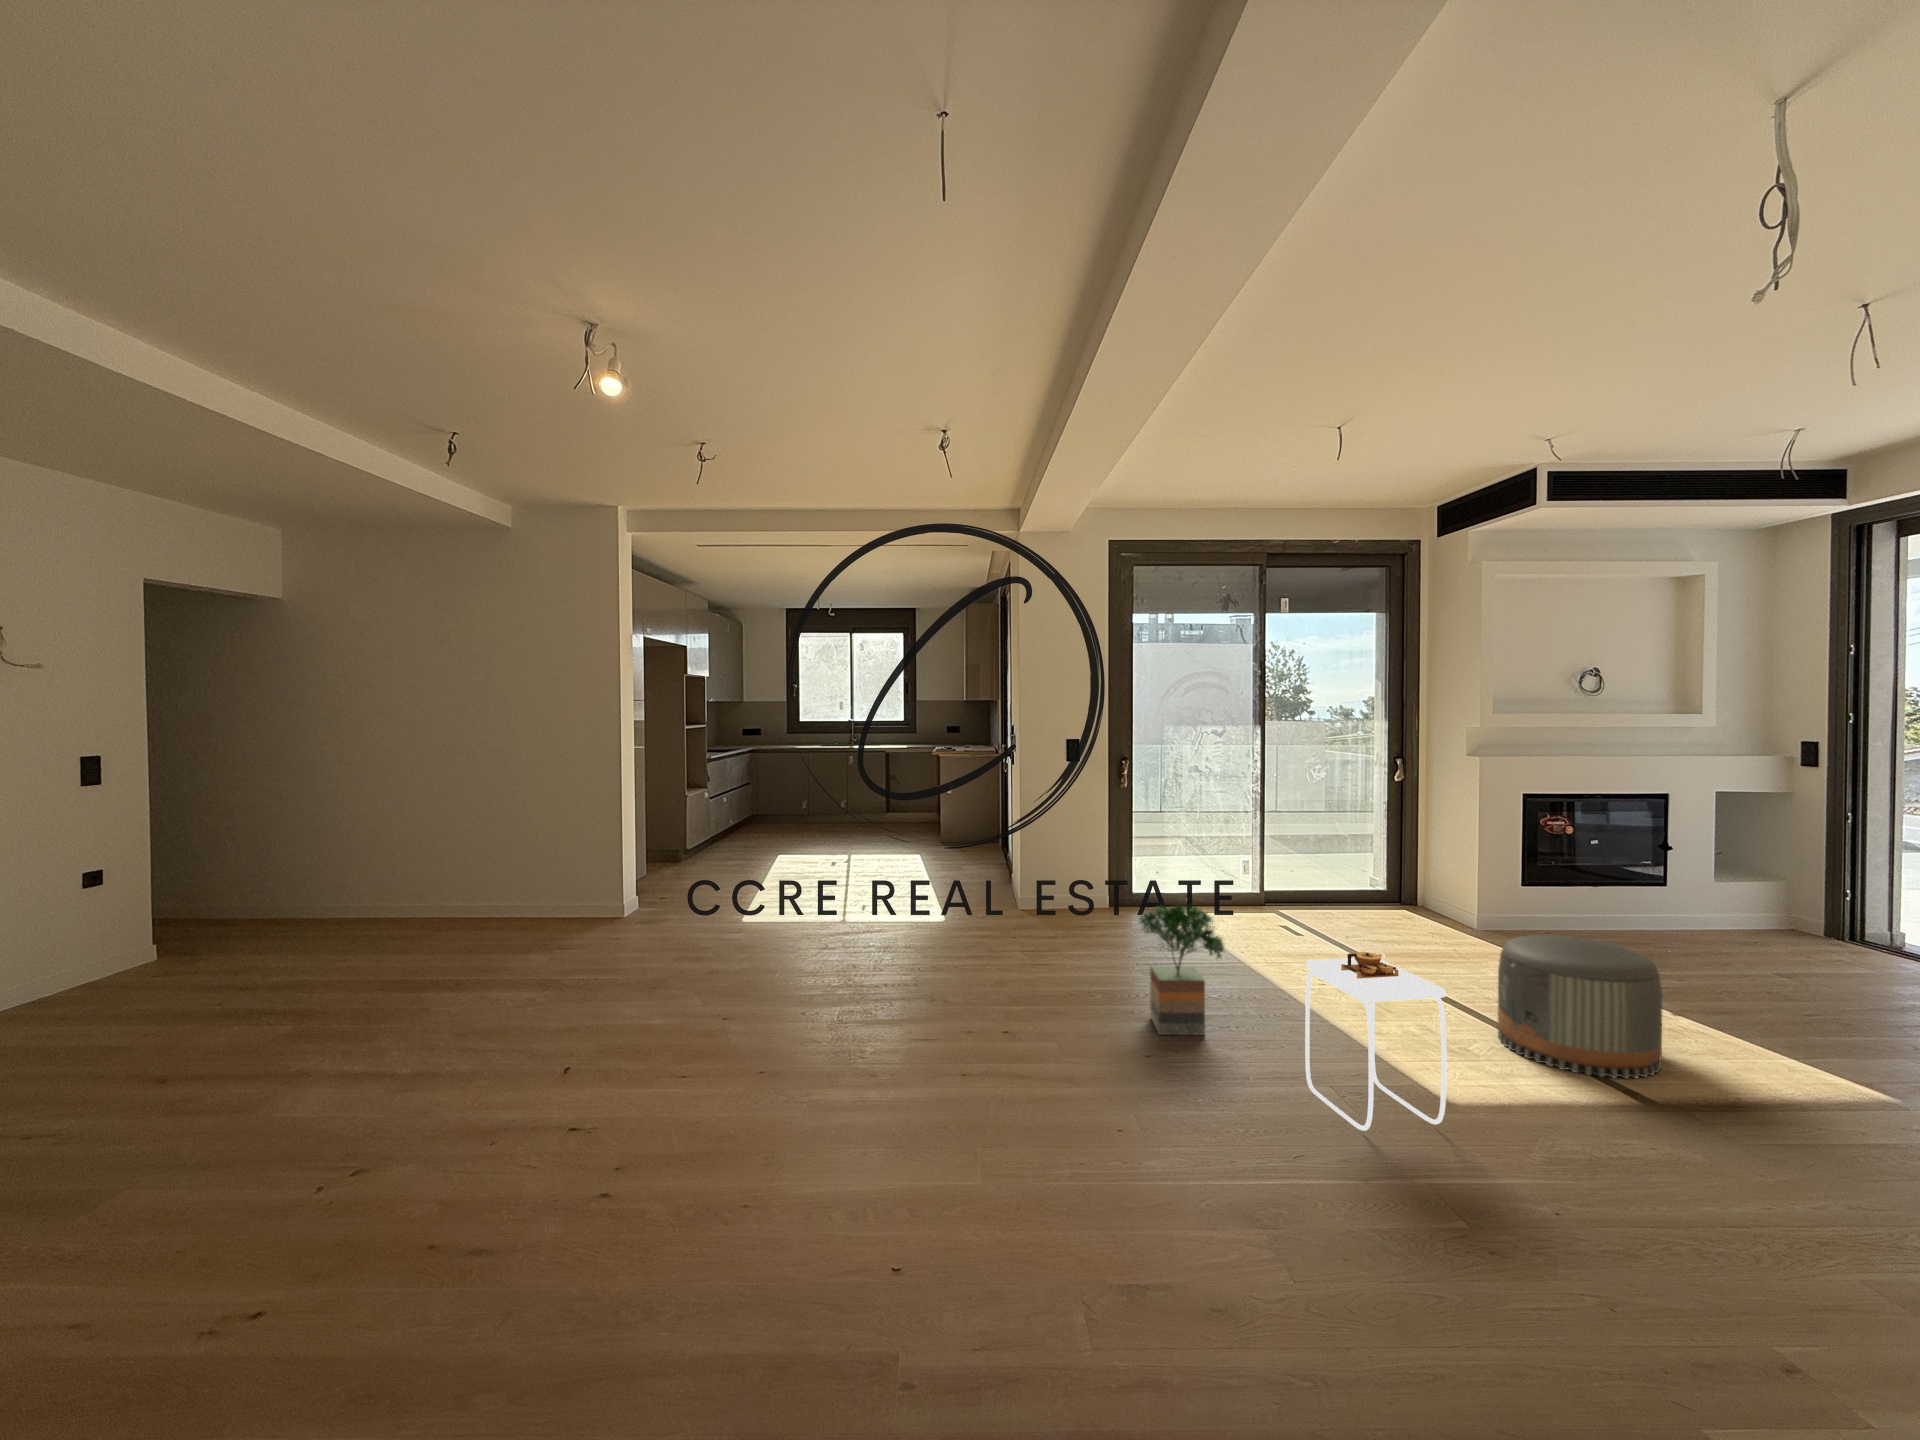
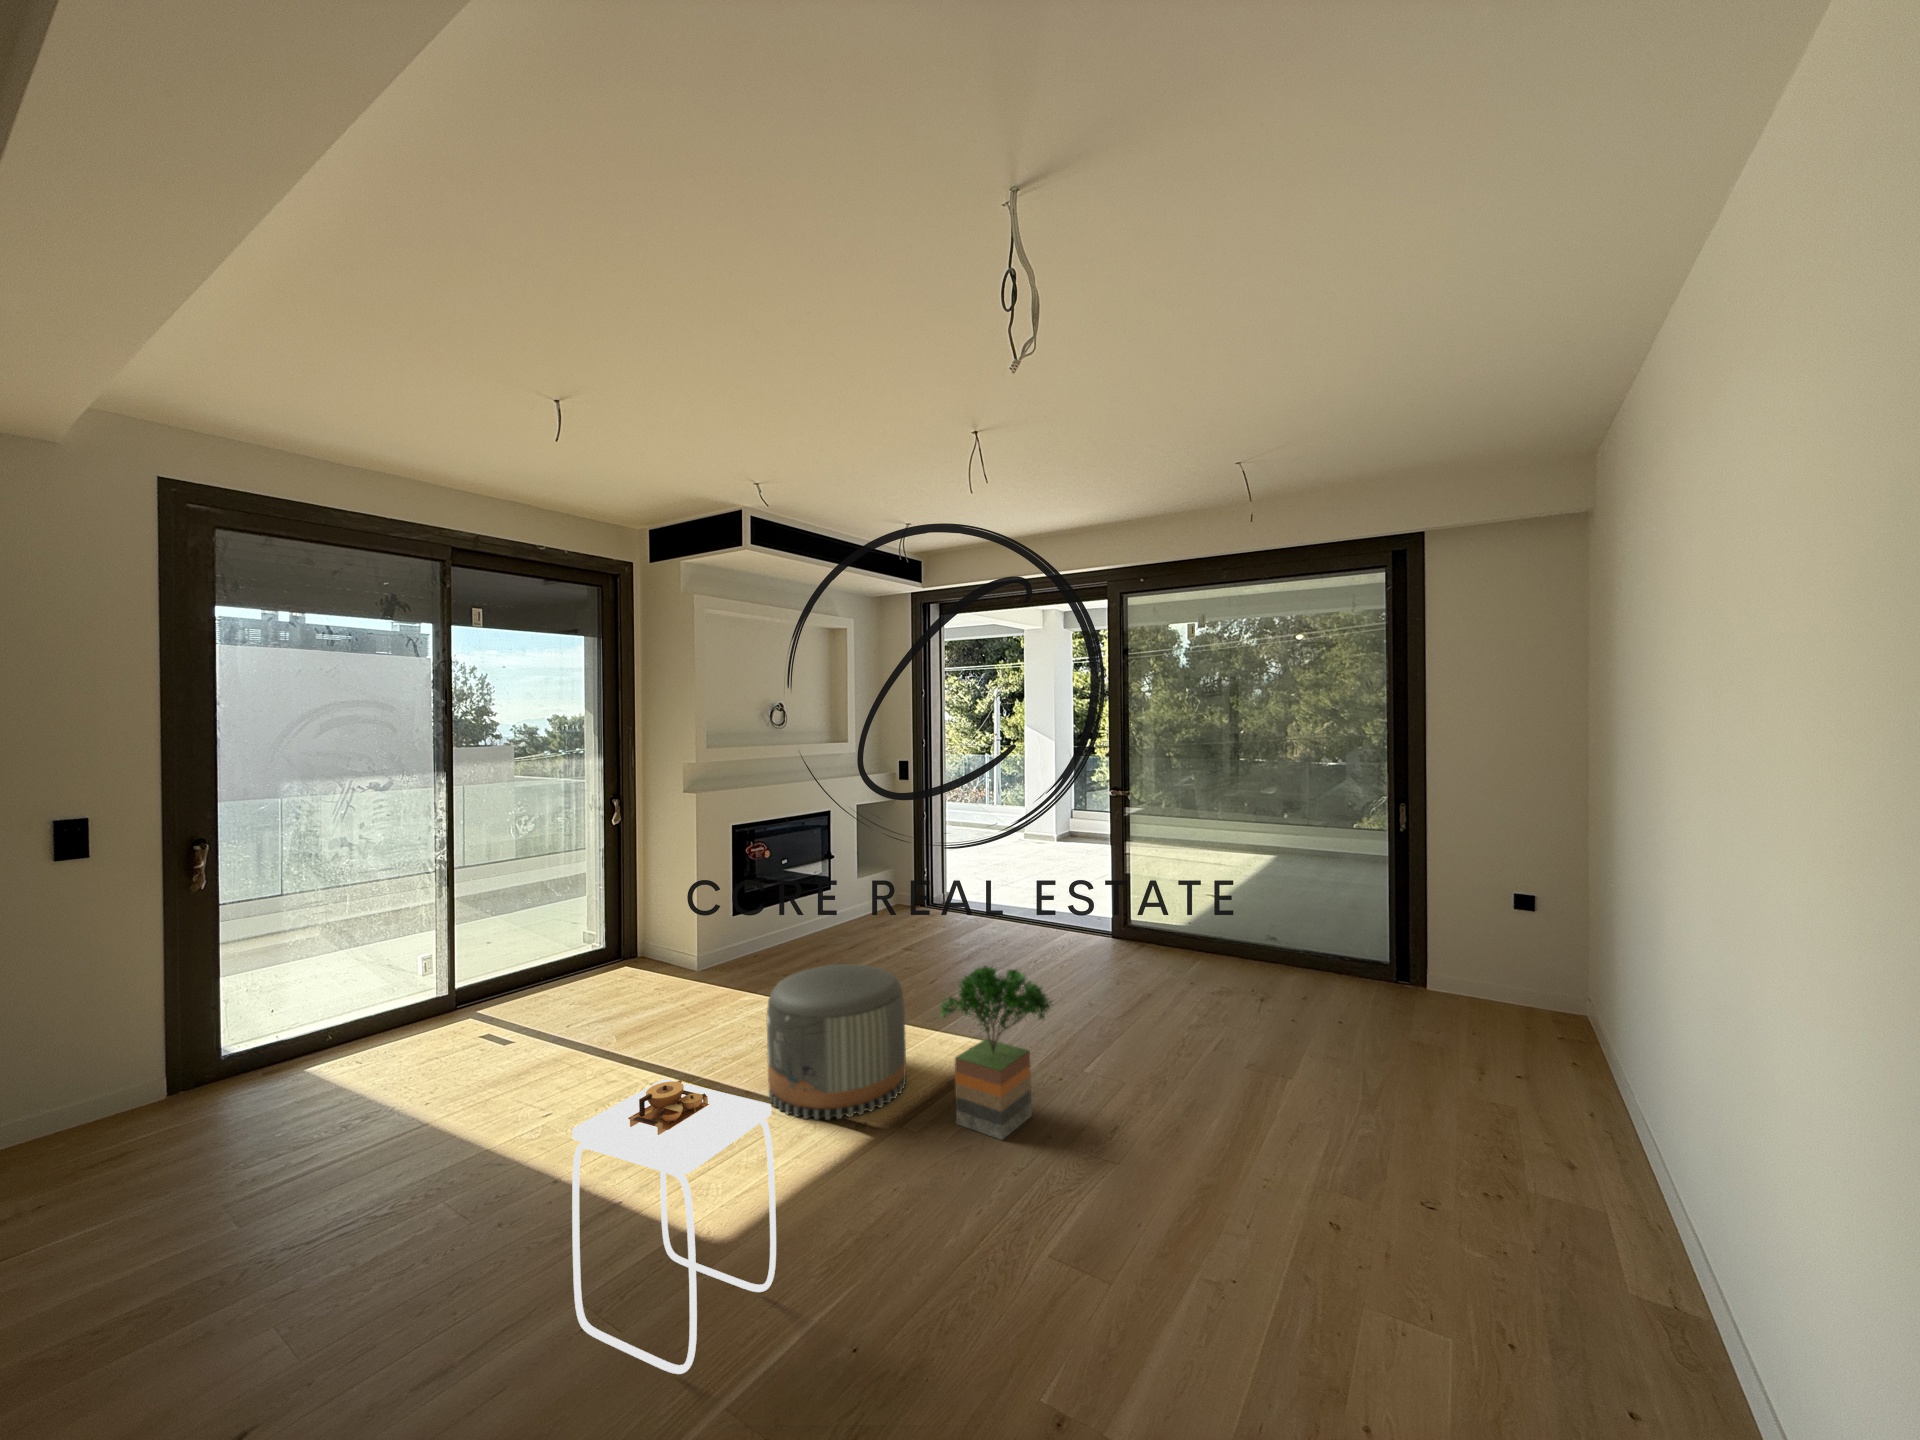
potted tree: present [1139,905,1224,1035] -> present [940,966,1052,1140]

